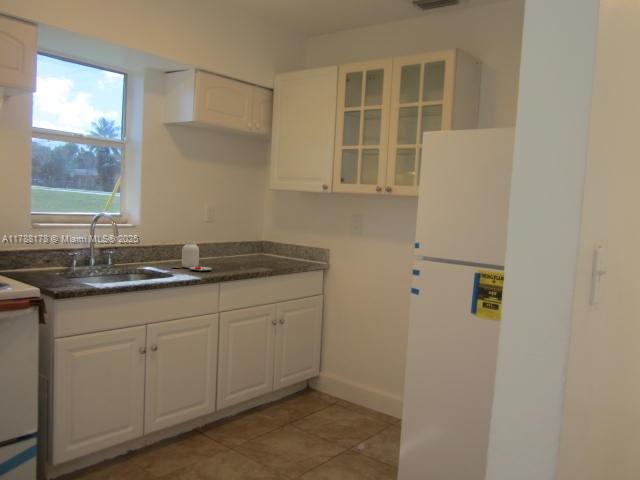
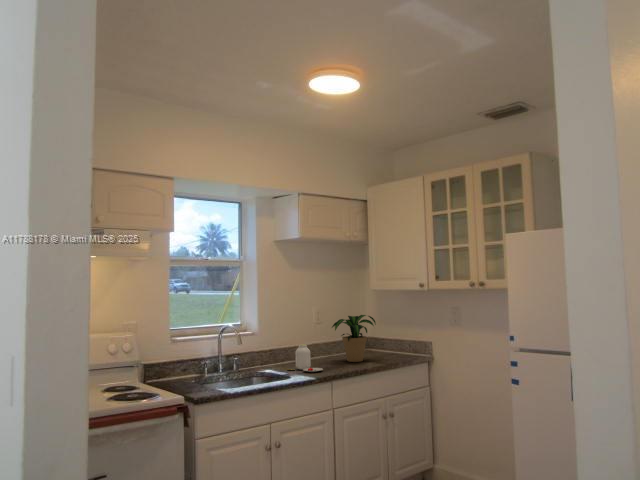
potted plant: none [223,215,273,264] -> present [332,315,376,362]

